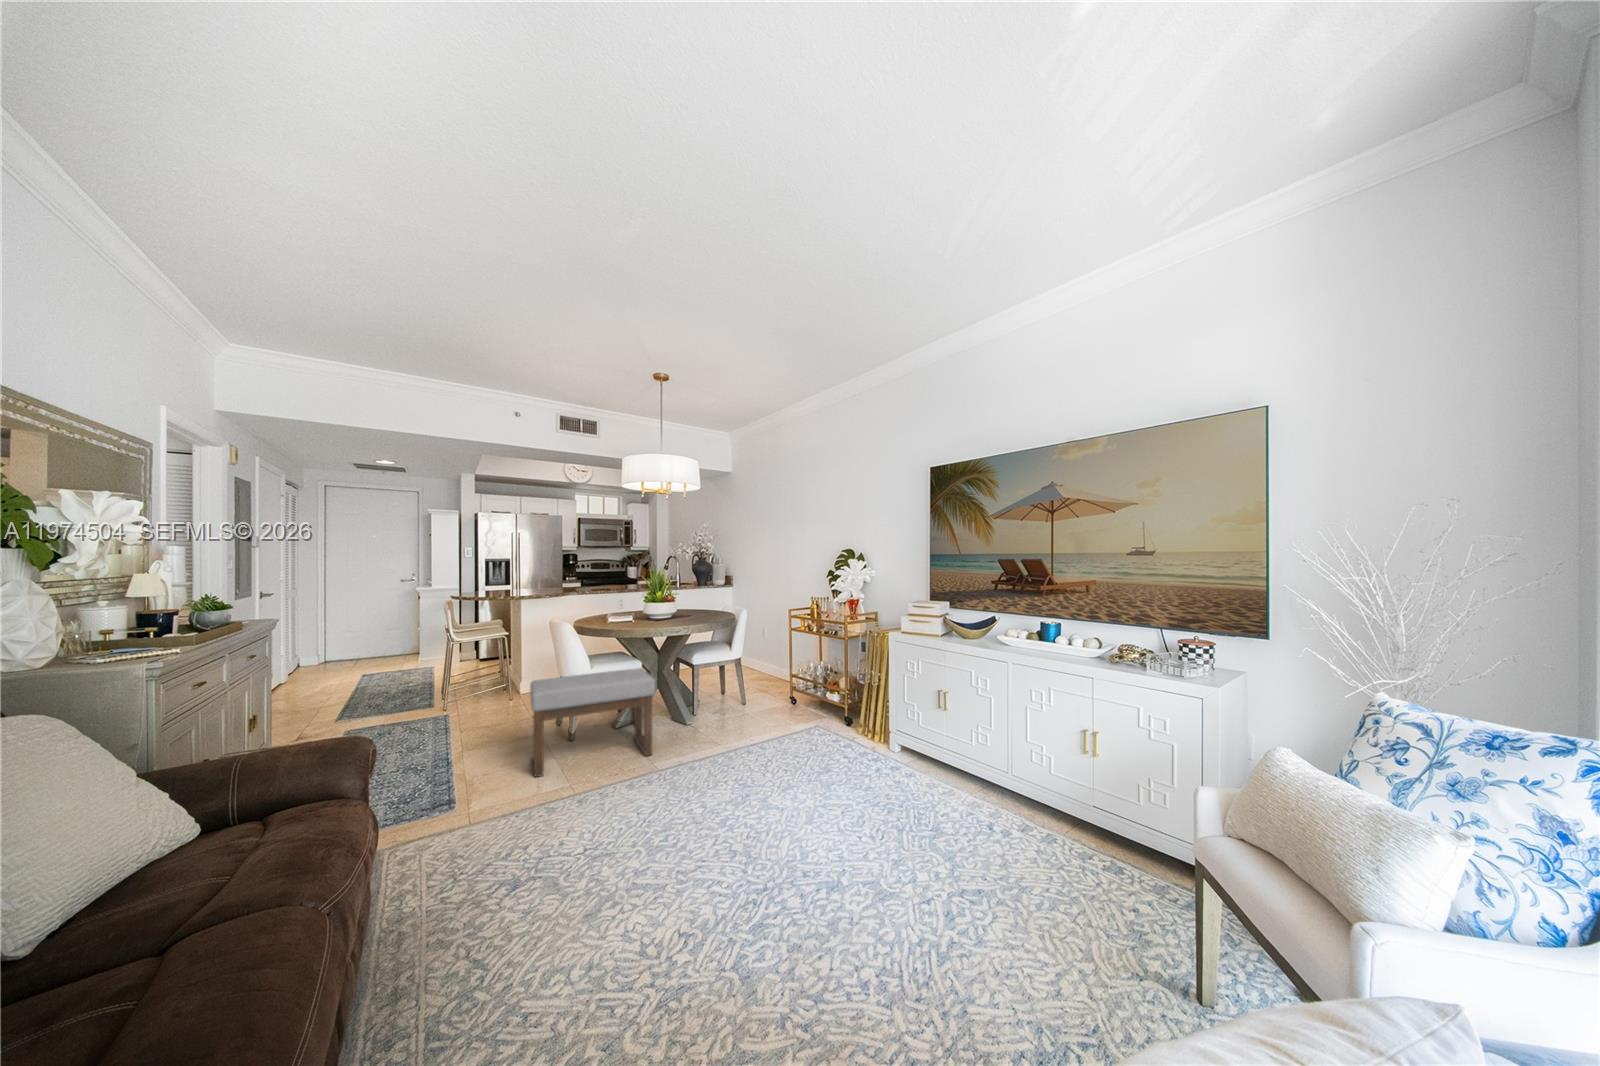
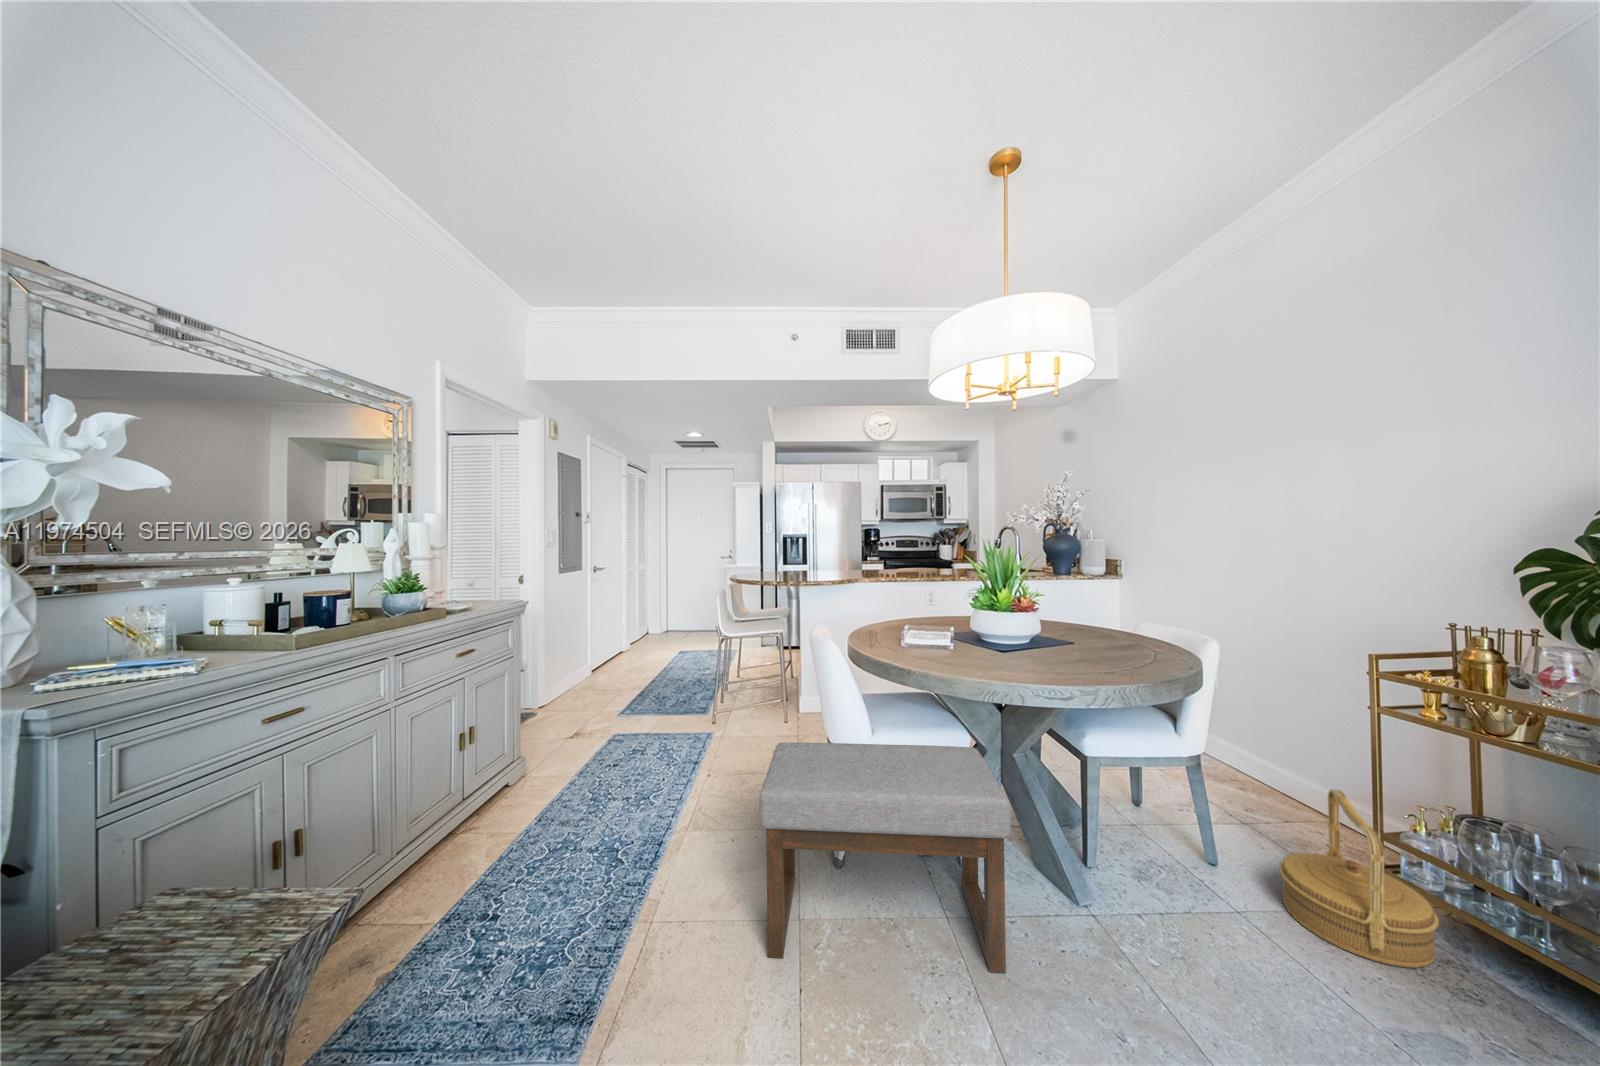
basket: none [768,666,810,722] -> present [1279,789,1439,968]

